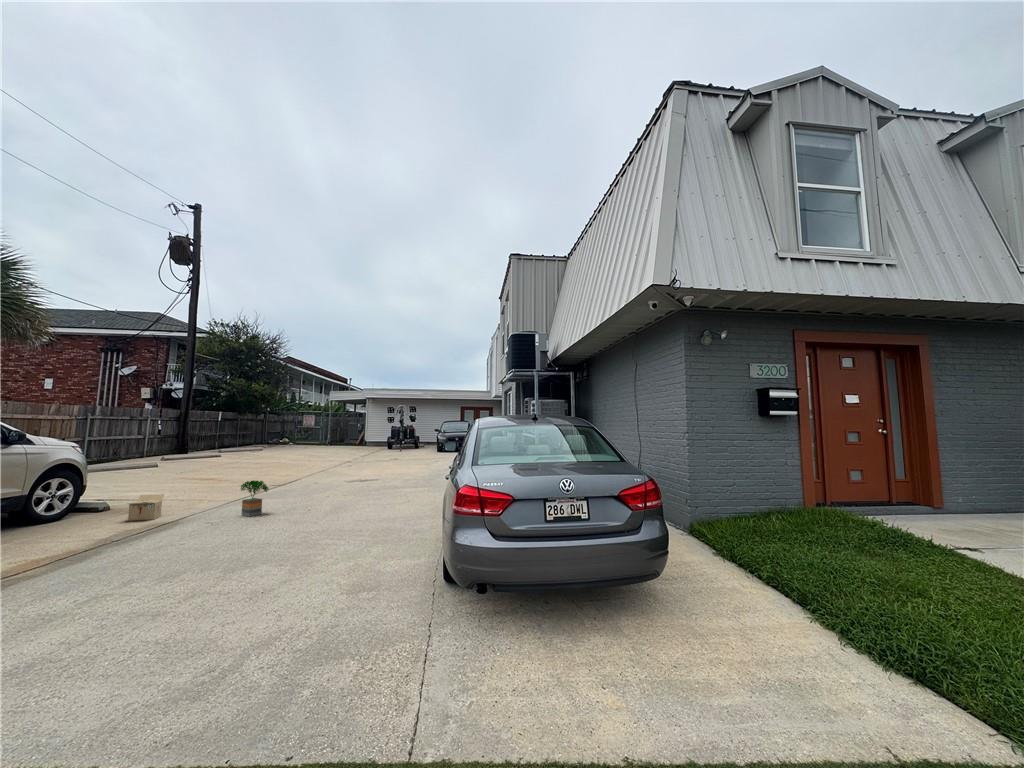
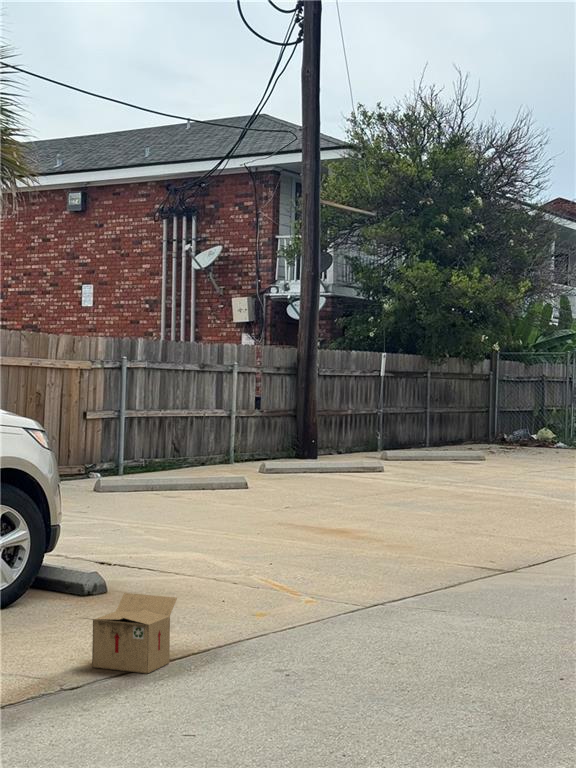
potted tree: present [241,481,269,517] -> none [360,586,450,715]

